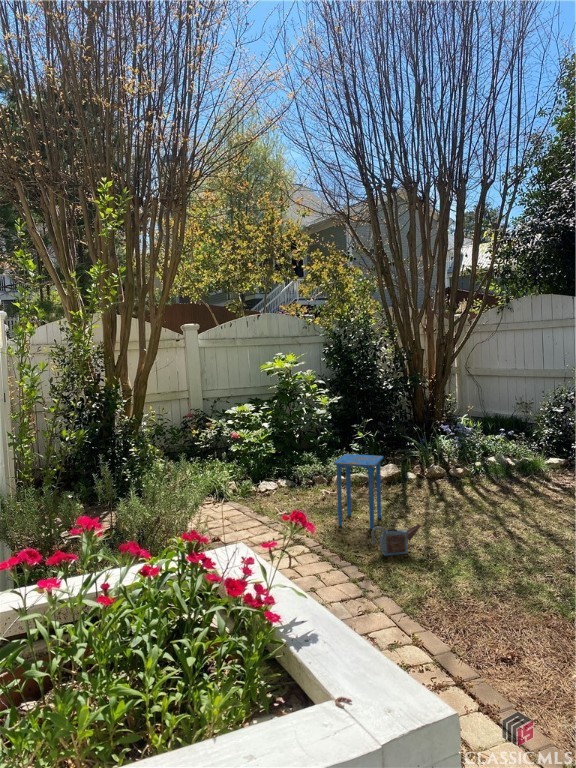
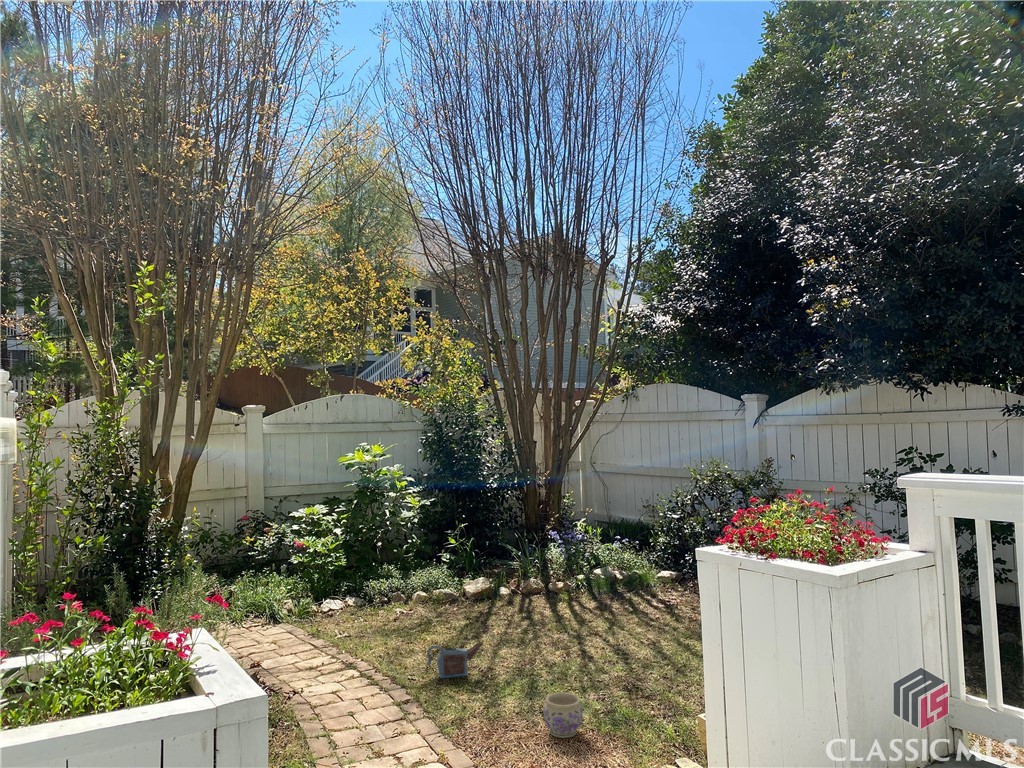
side table: present [334,454,383,529] -> none [398,565,456,651]
planter: none [505,577,547,622] -> present [543,692,583,738]

